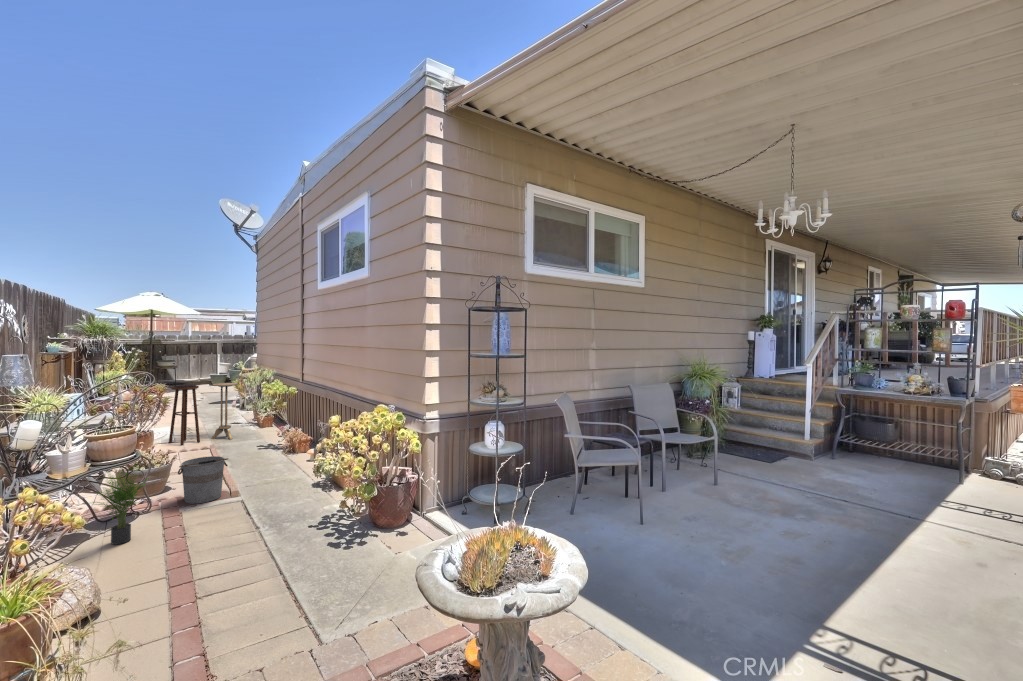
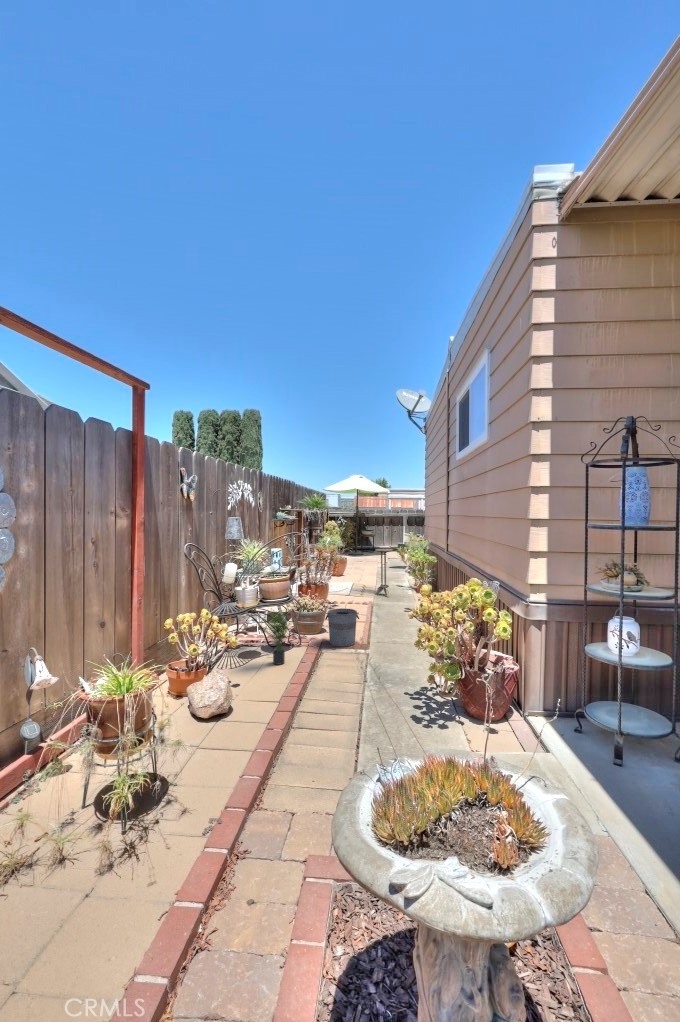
stool: present [169,385,200,445] -> none [347,549,366,597]

